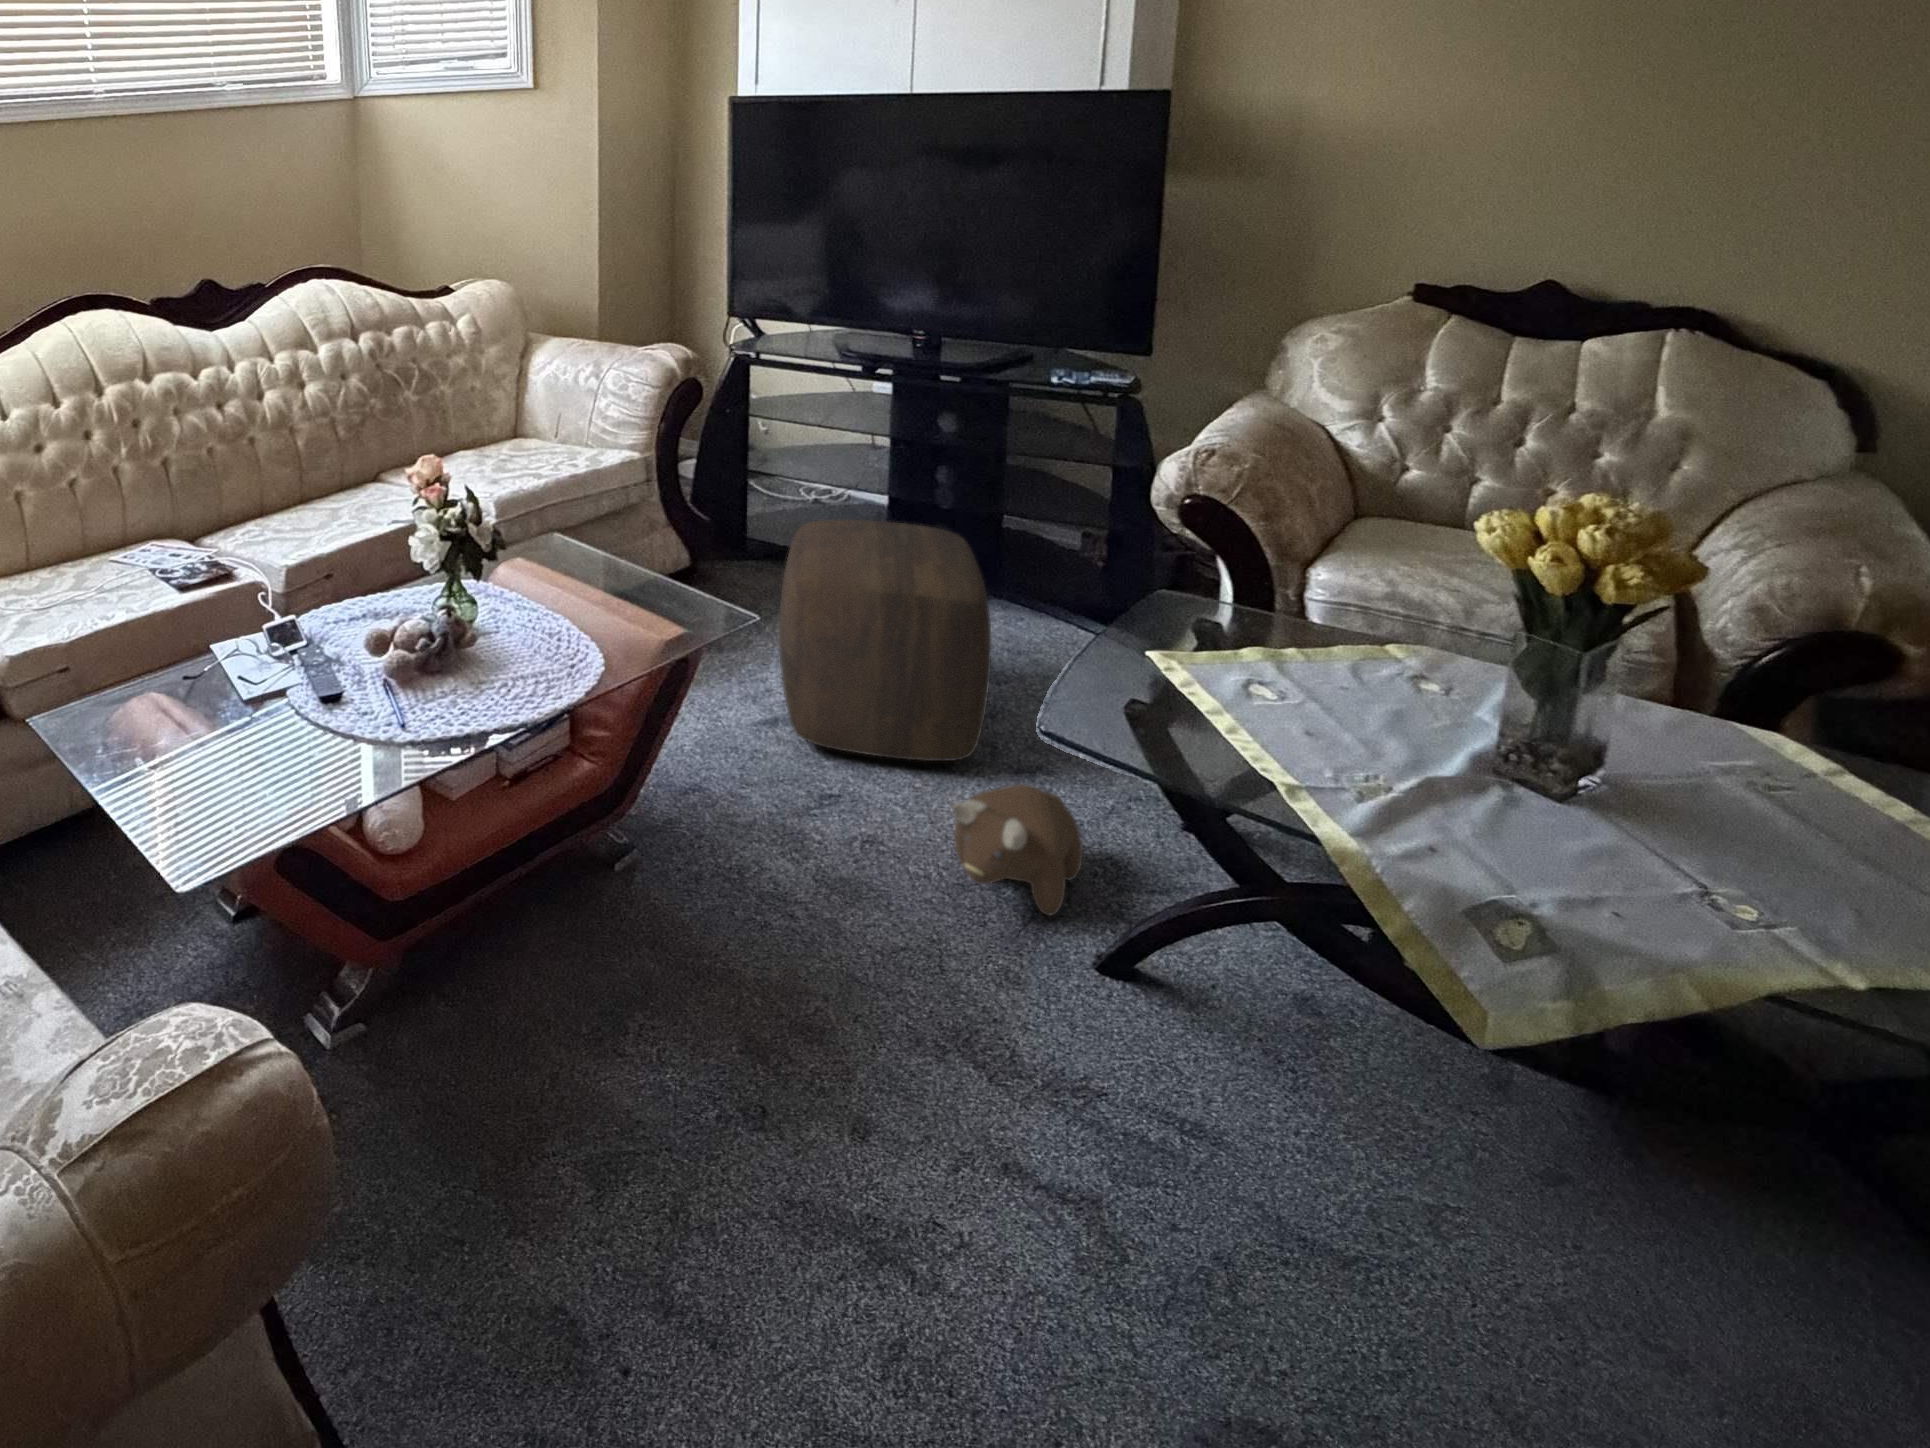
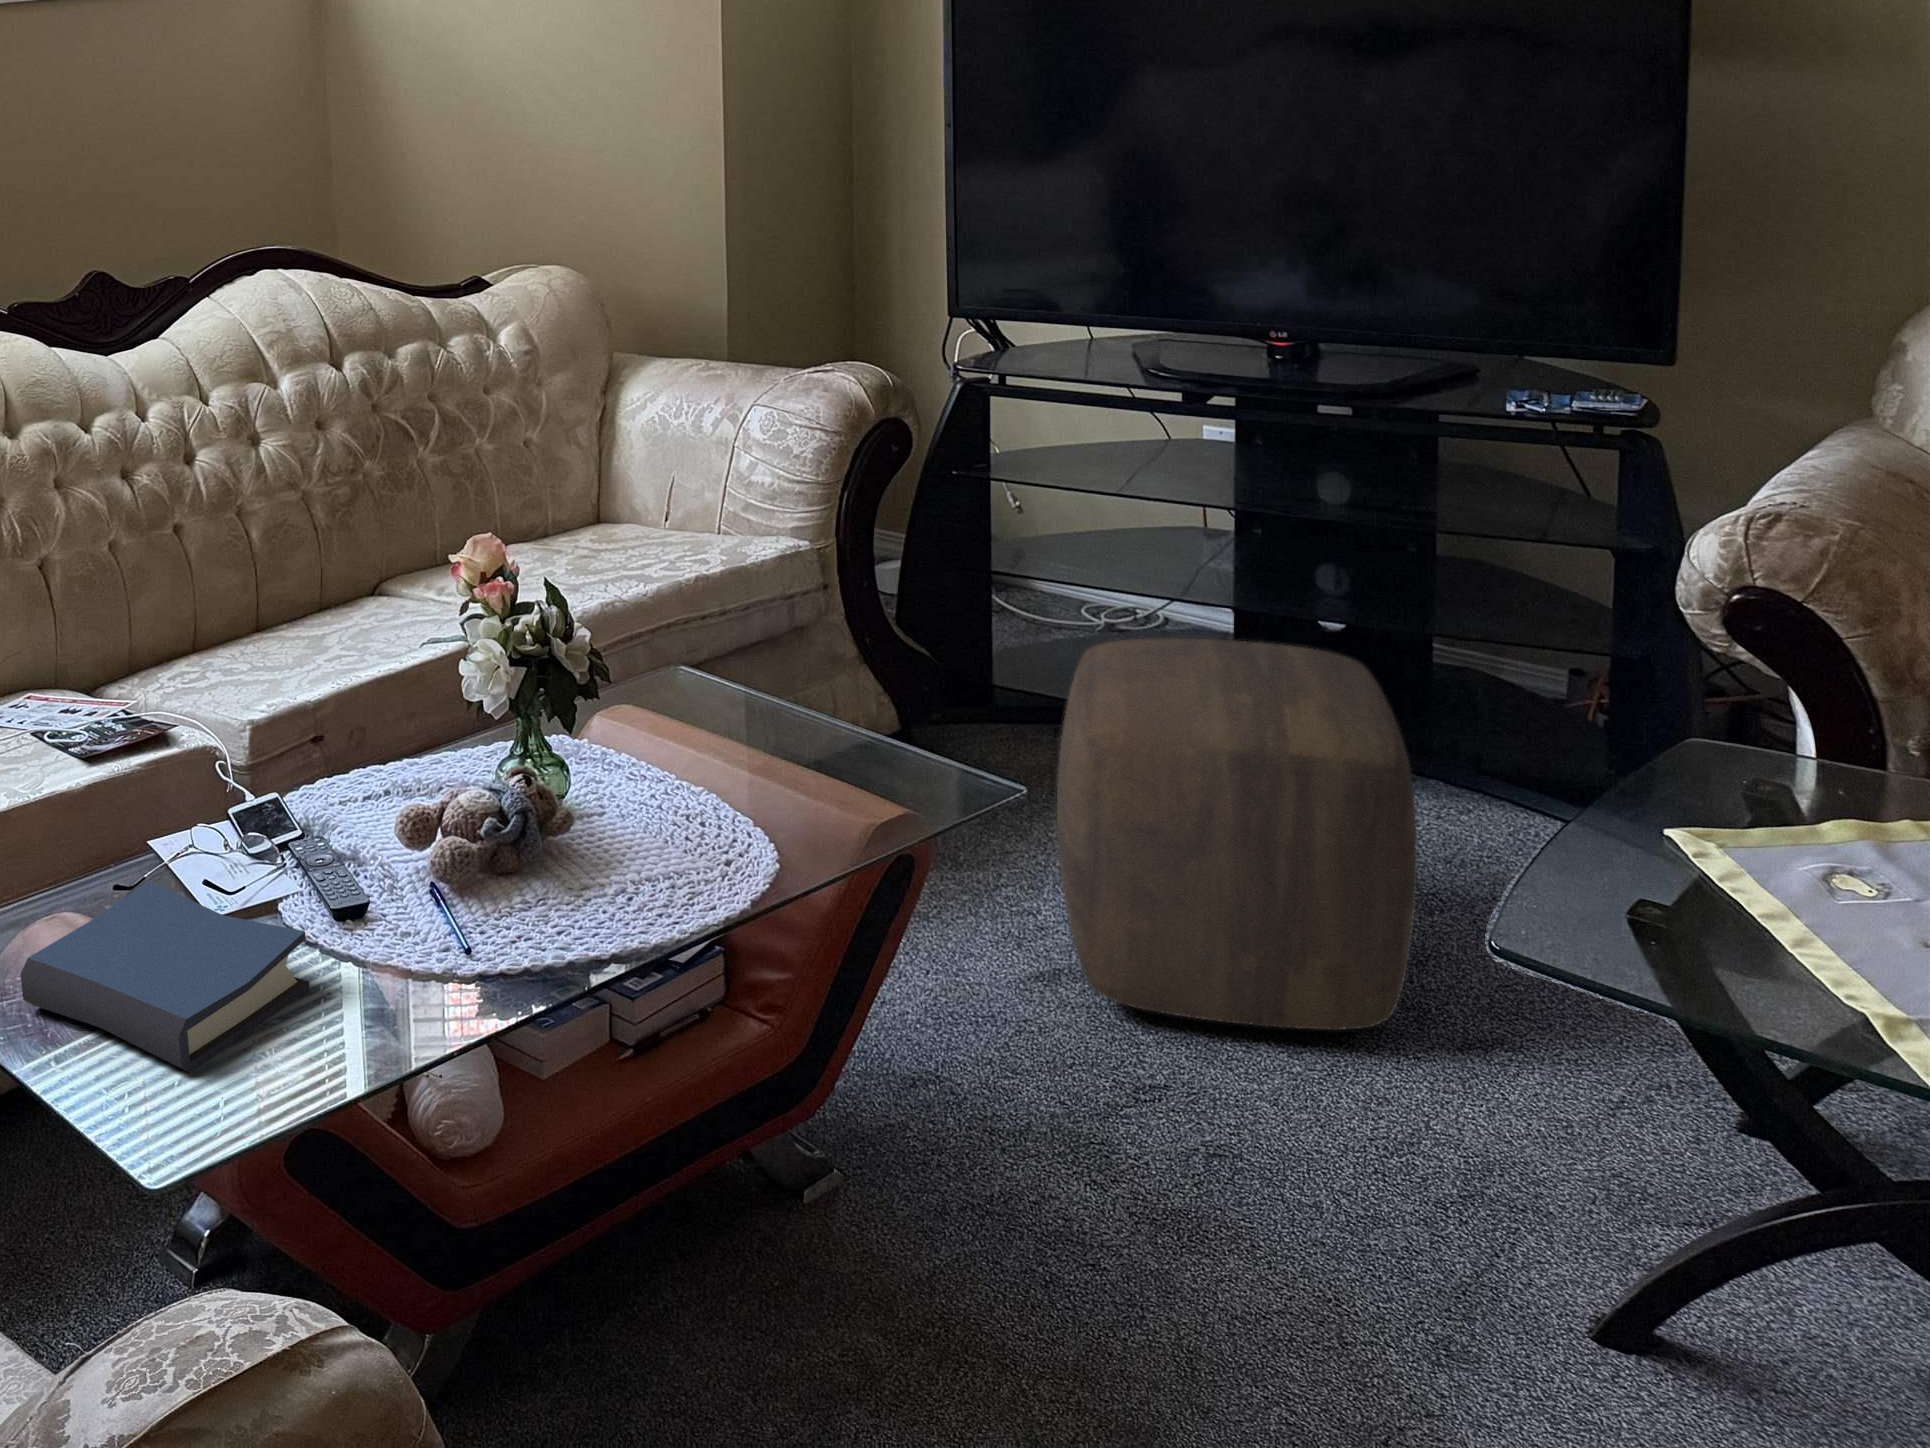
hardback book: none [117,673,302,803] -> present [20,881,310,1073]
plush toy: present [952,784,1083,915] -> none [1365,1056,1584,1269]

